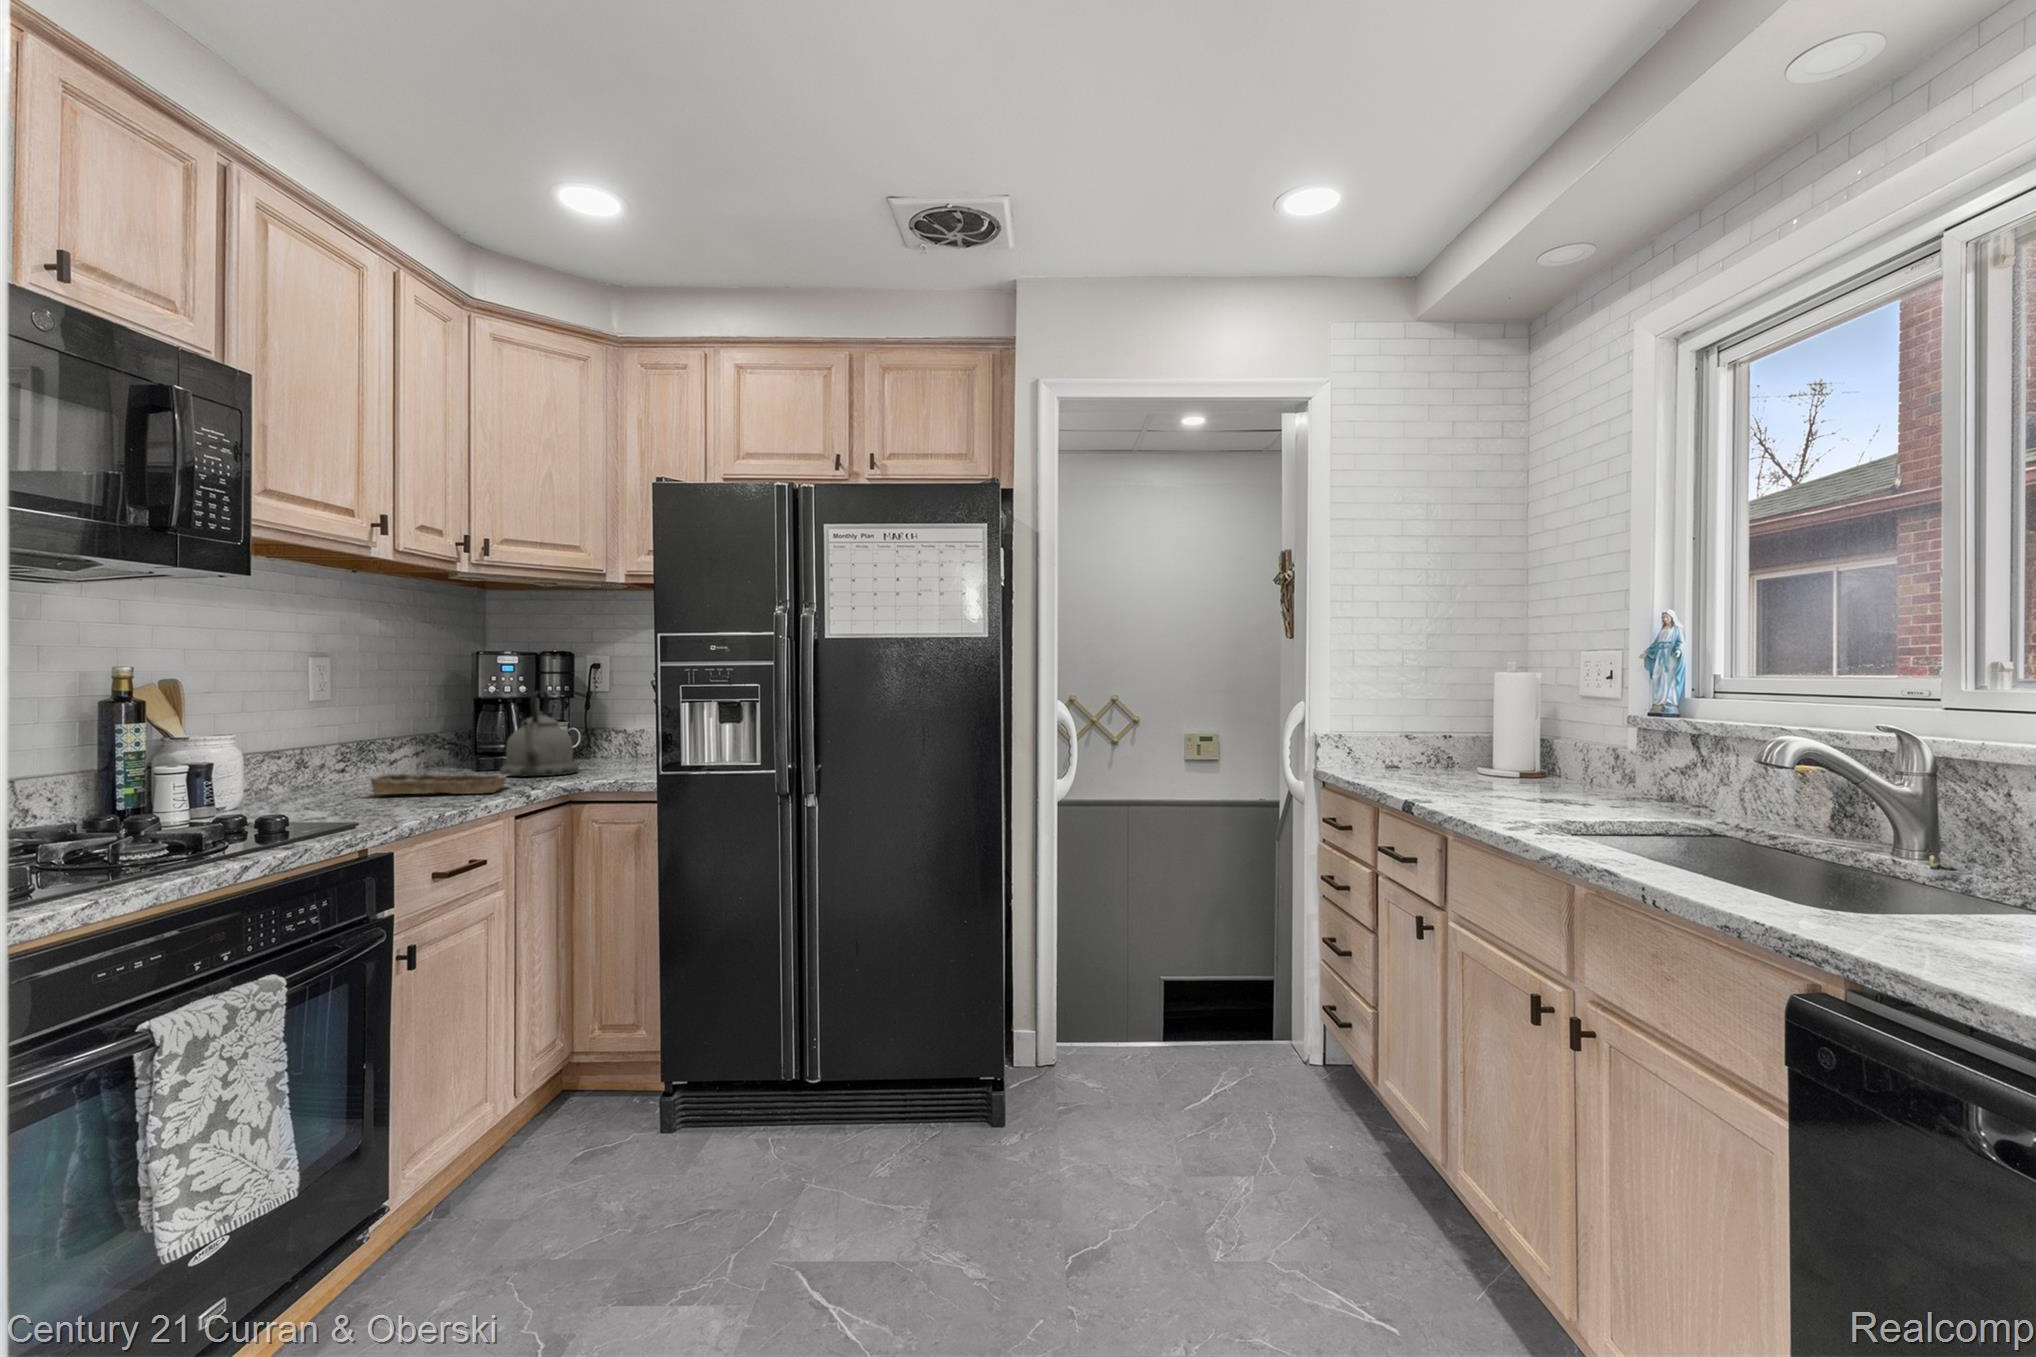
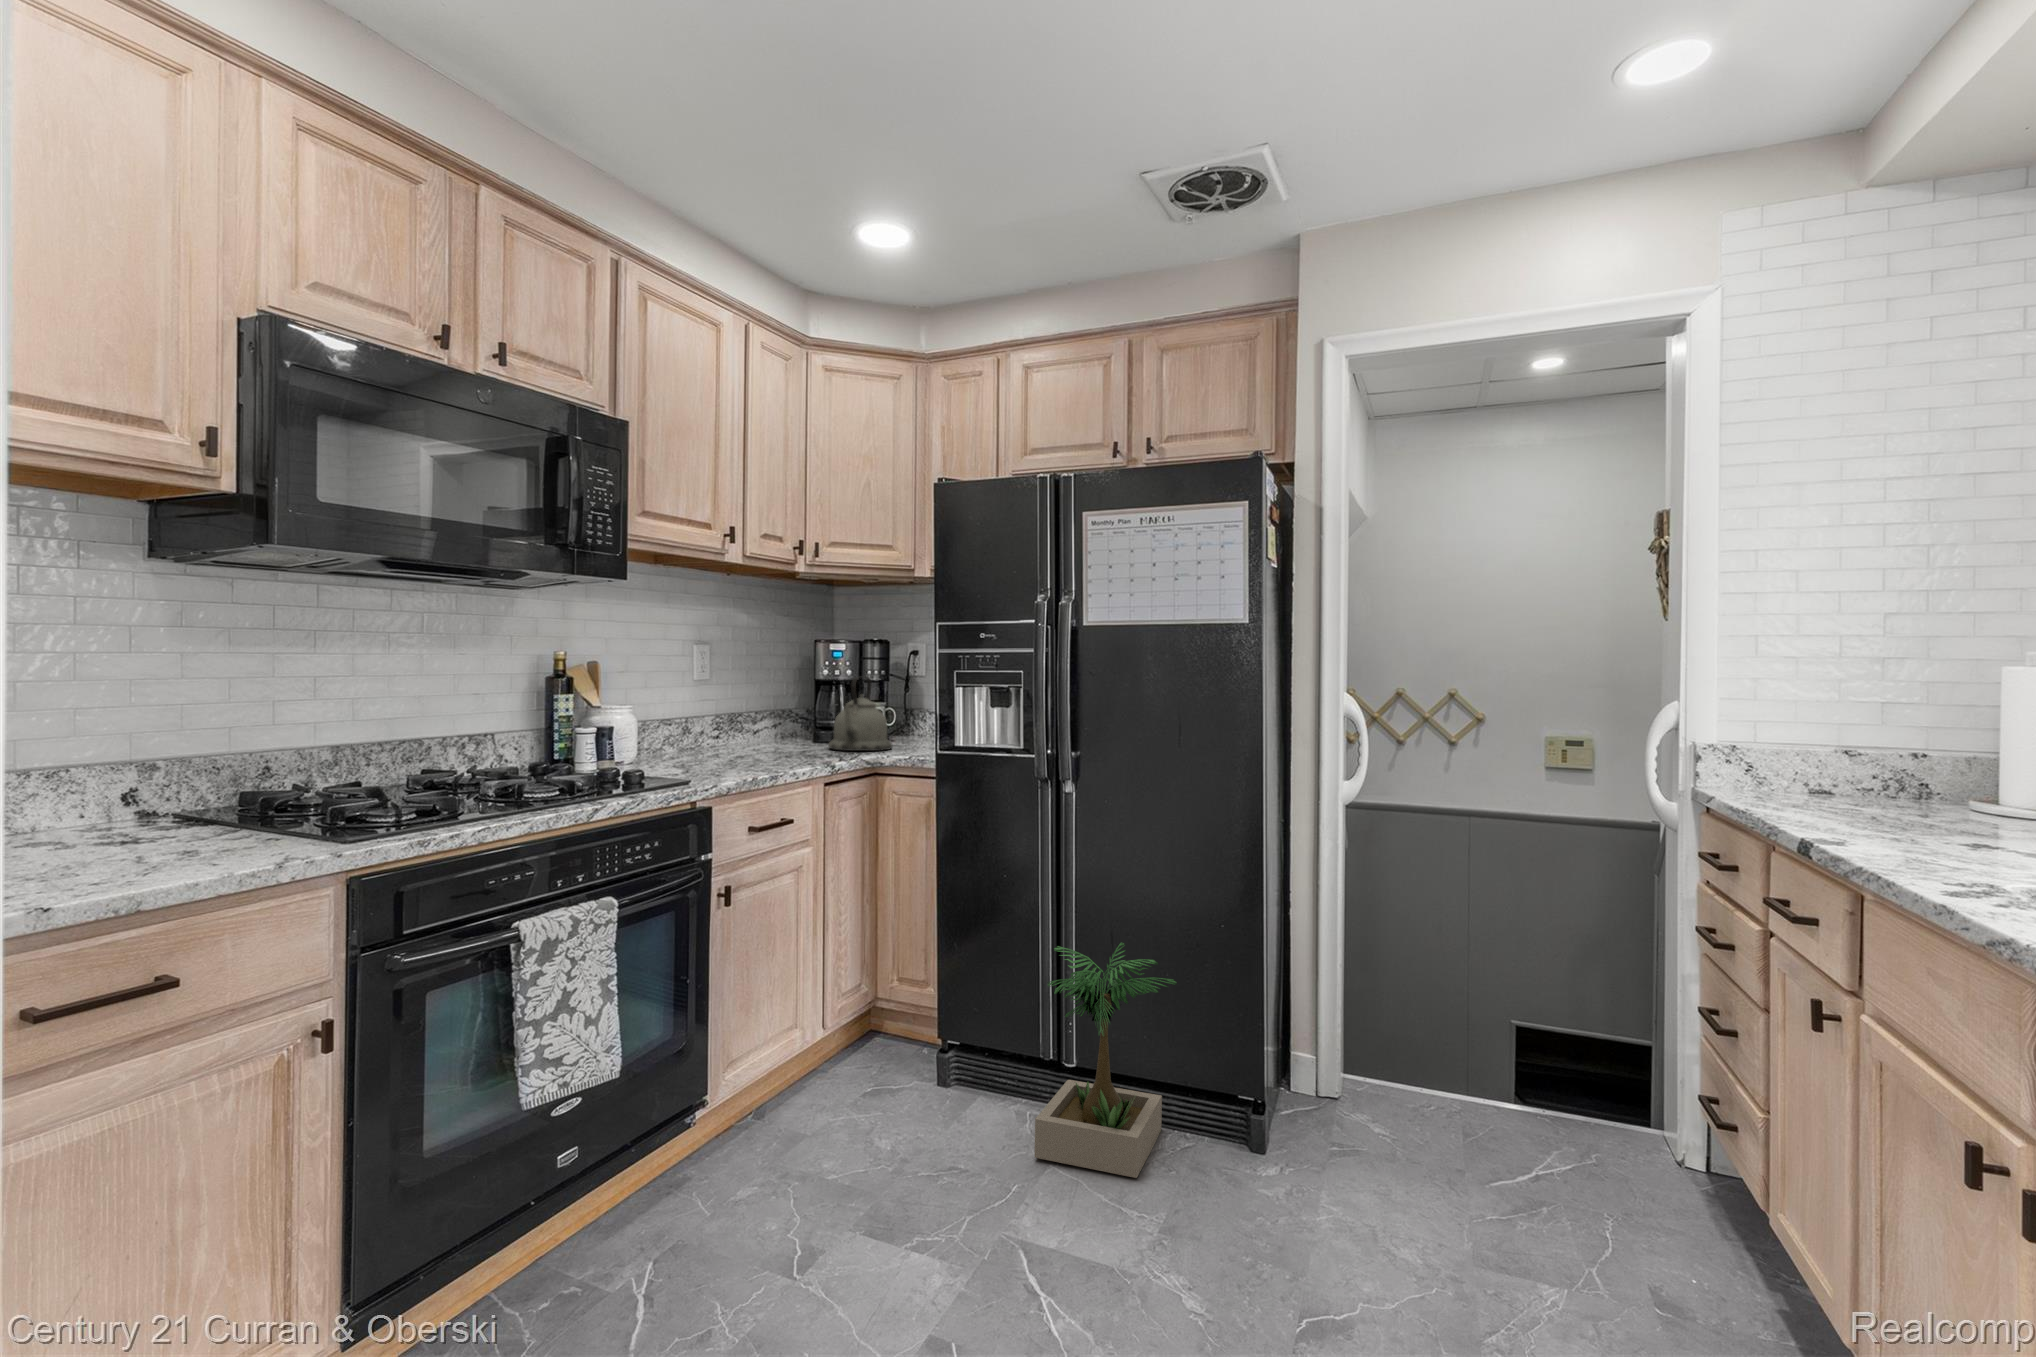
tray: present [367,773,509,795] -> none [714,742,828,763]
potted plant: none [796,953,950,1195] -> present [1035,942,1177,1178]

